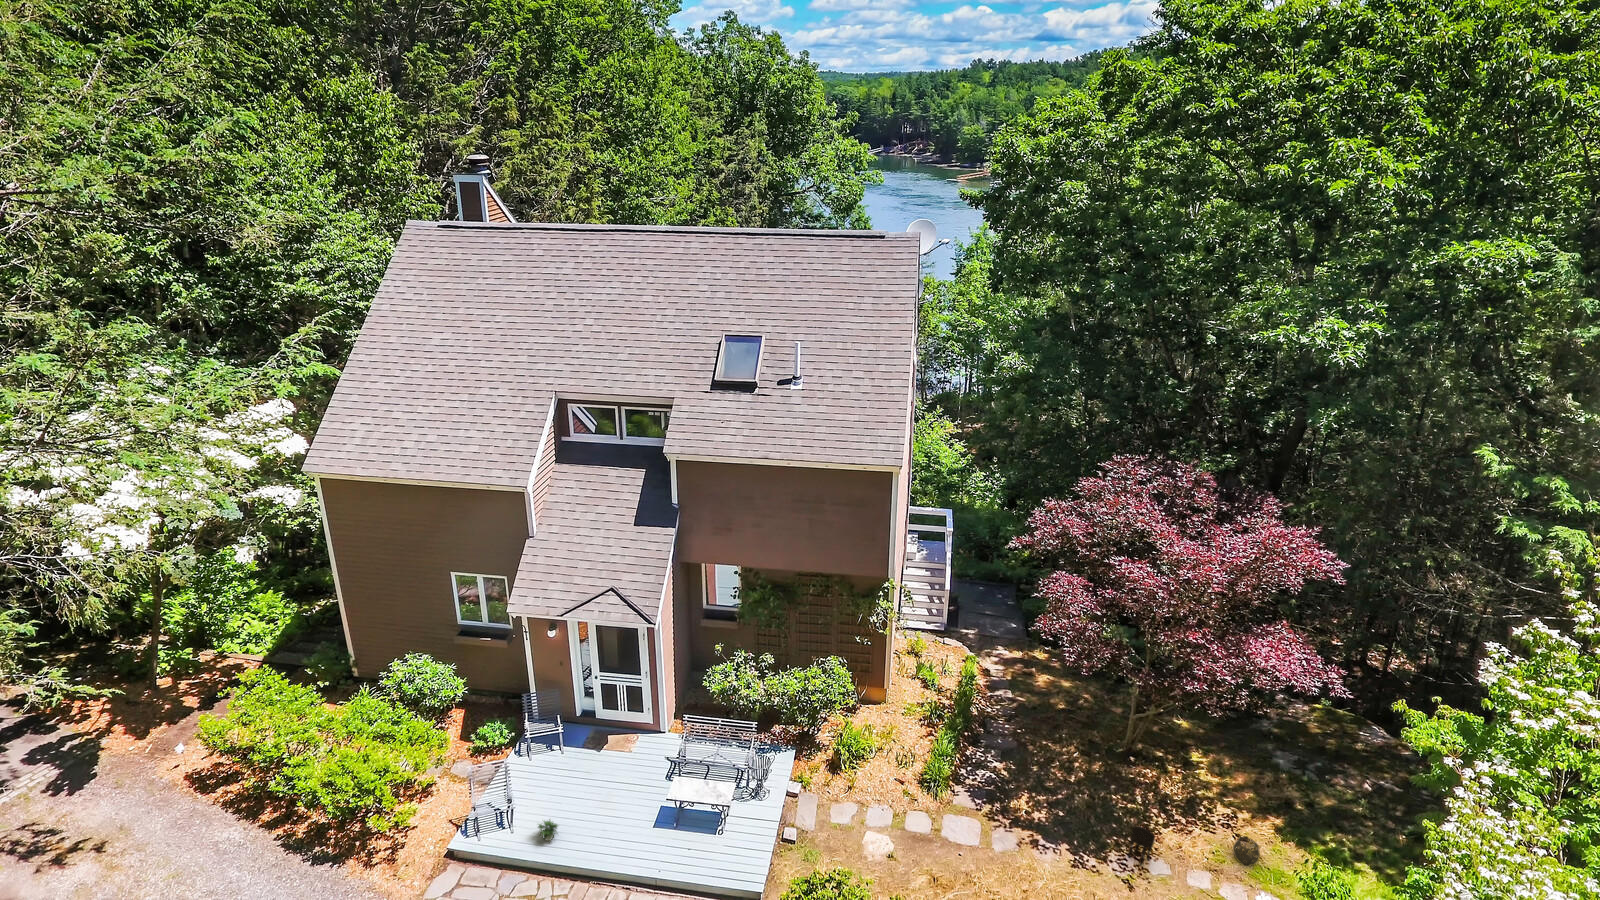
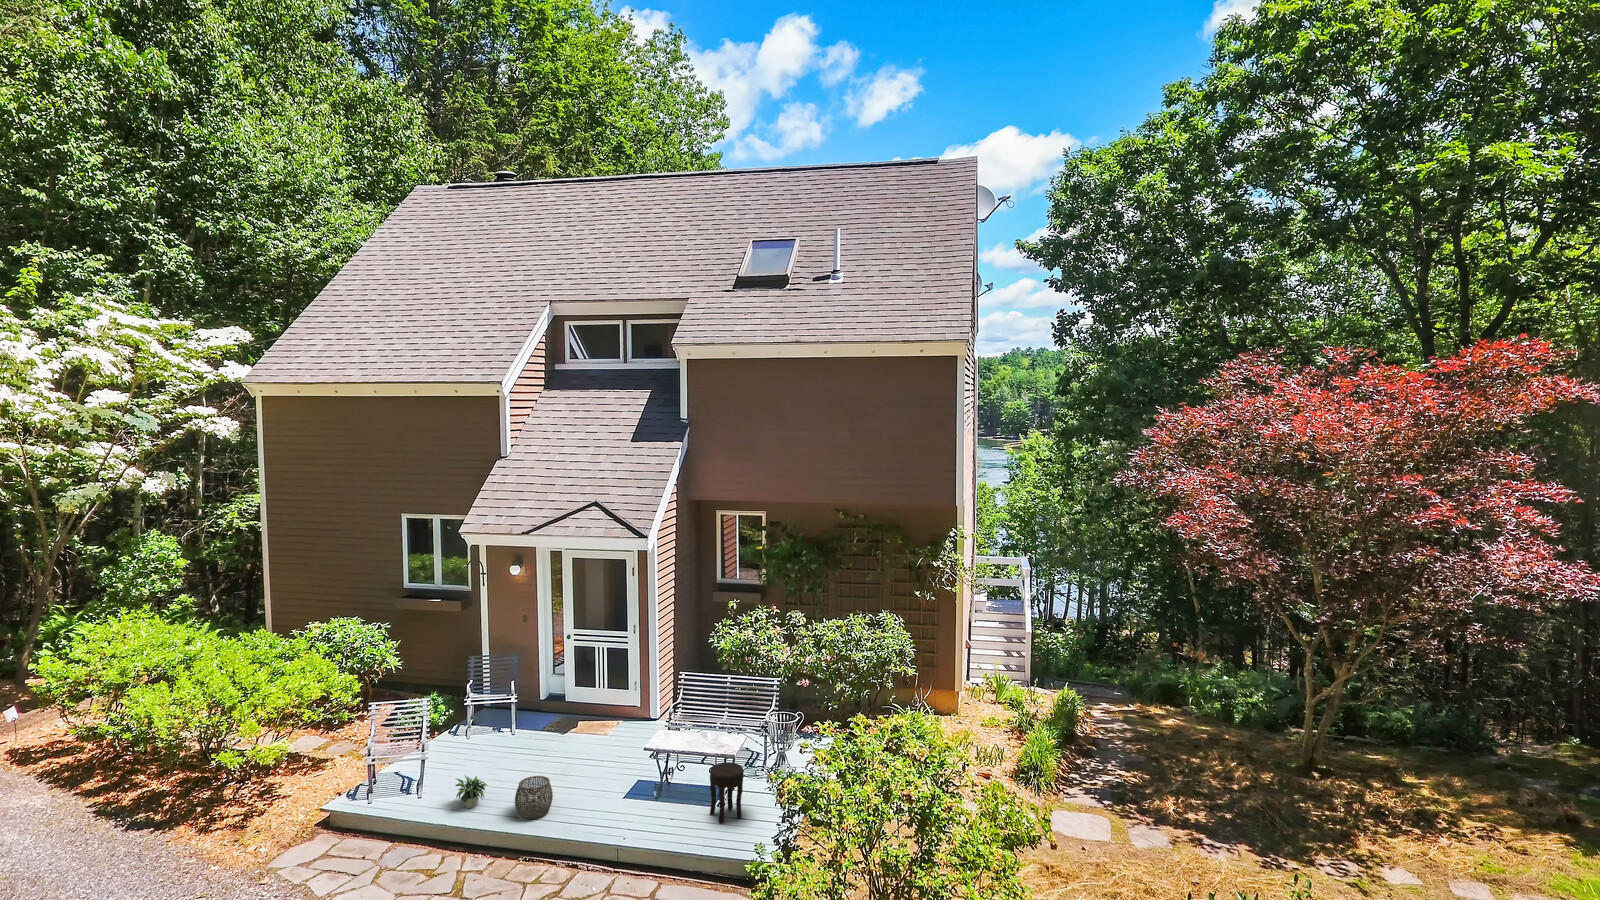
side table: present [1128,826,1155,866] -> present [710,763,743,824]
woven basket: present [1233,837,1260,866] -> present [515,776,553,819]

